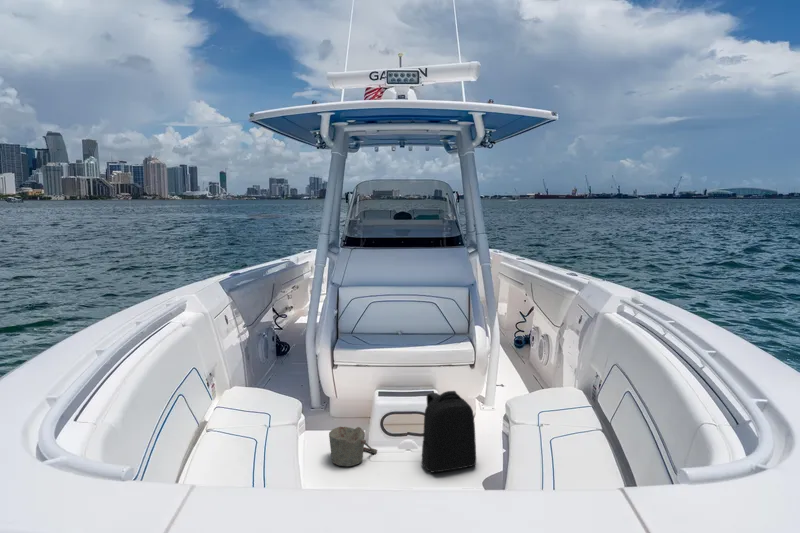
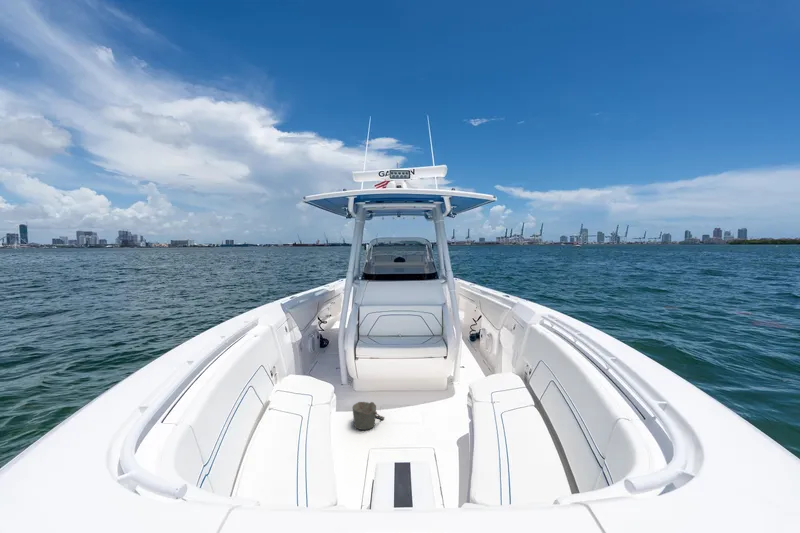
backpack: present [422,391,476,473] -> none [414,378,450,434]

